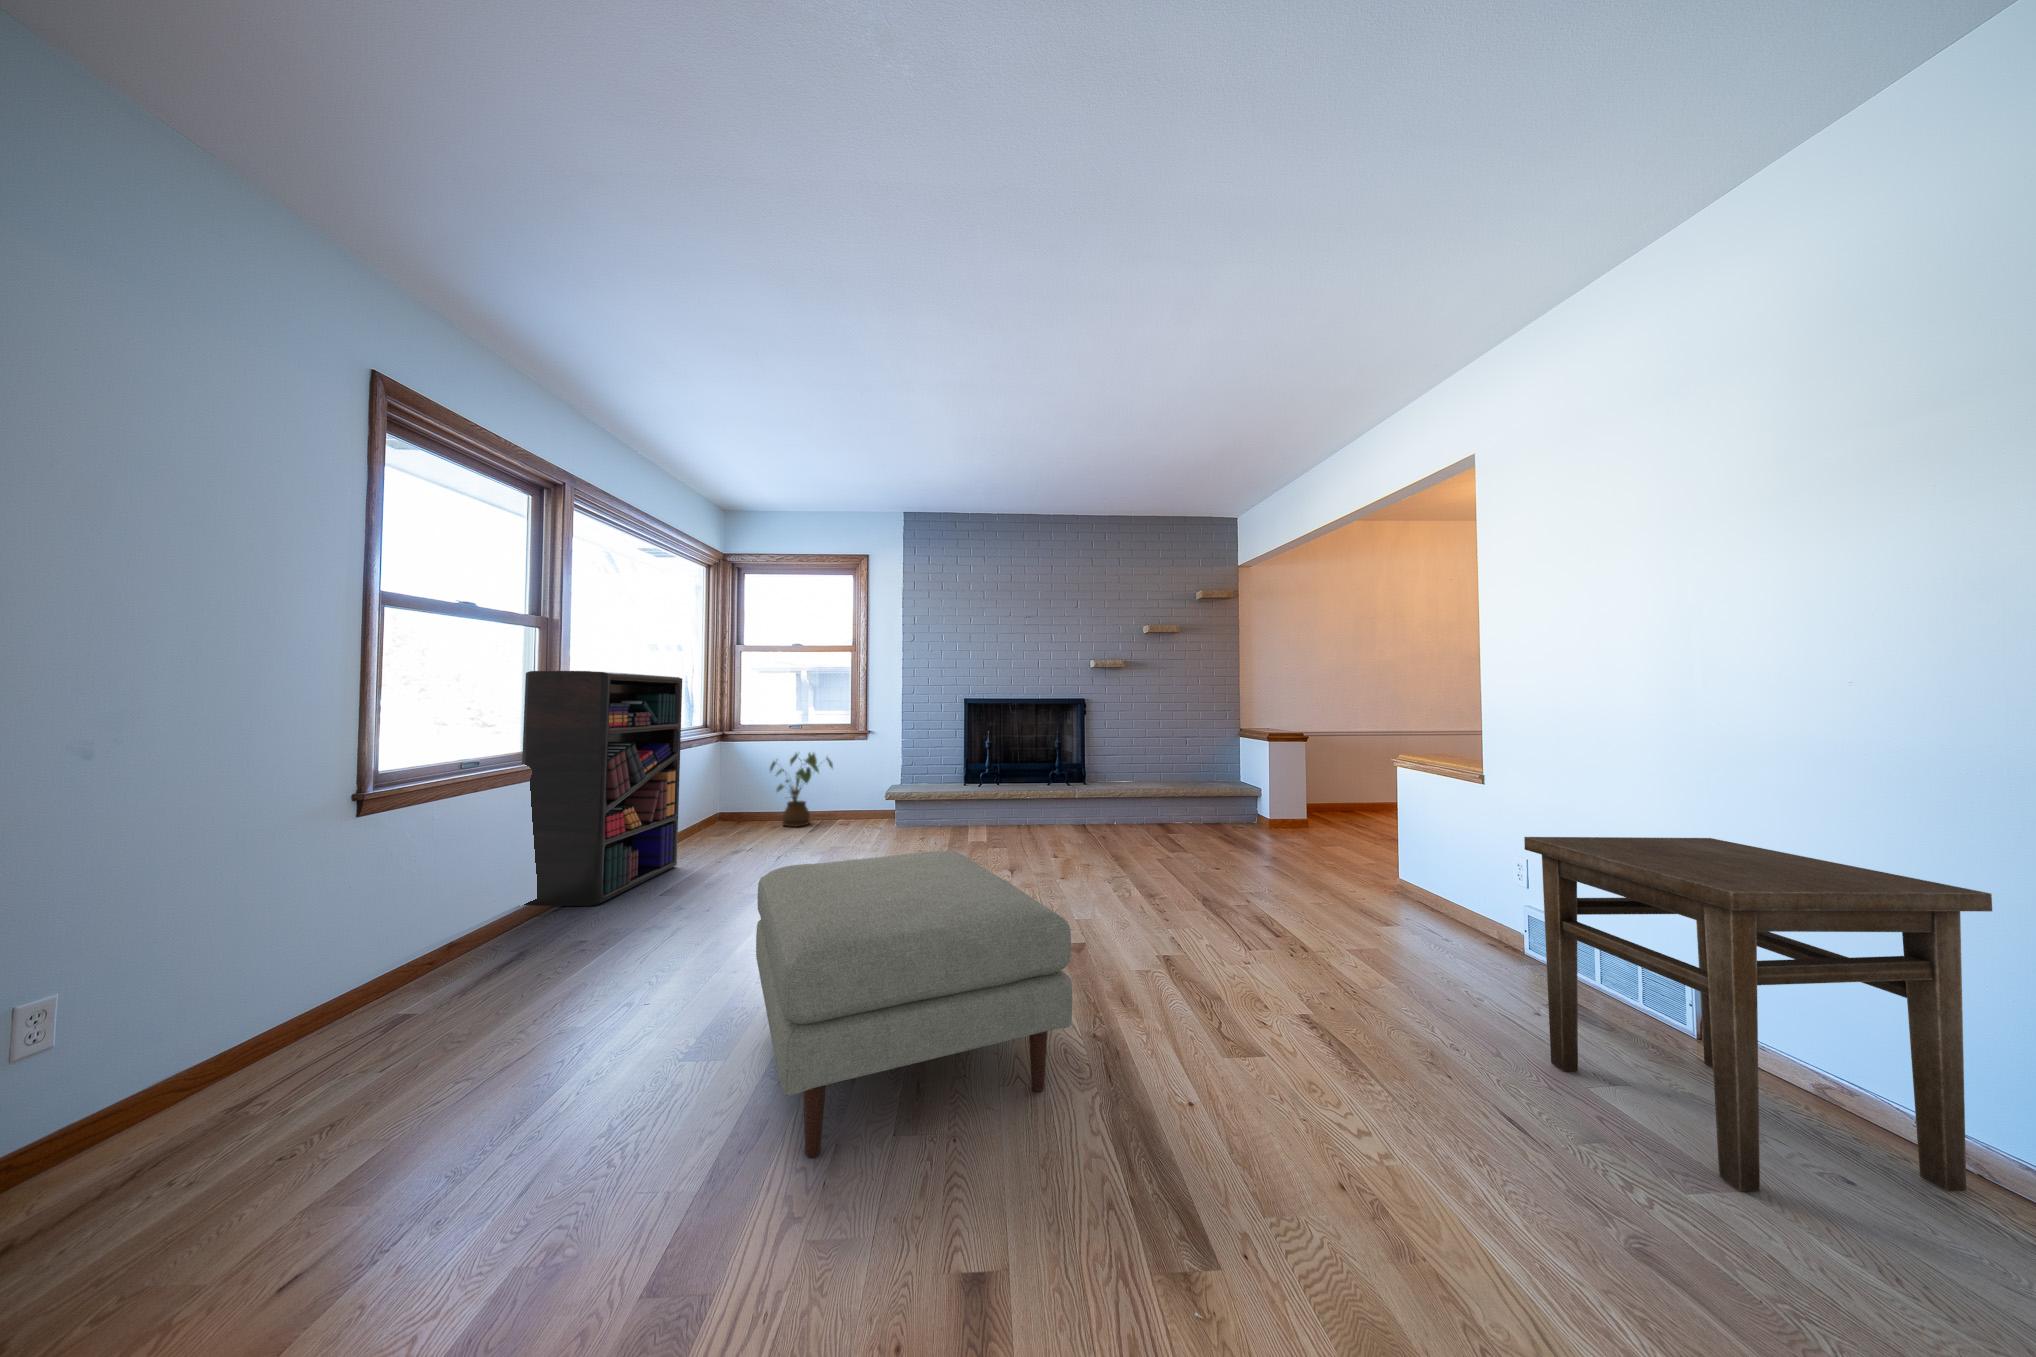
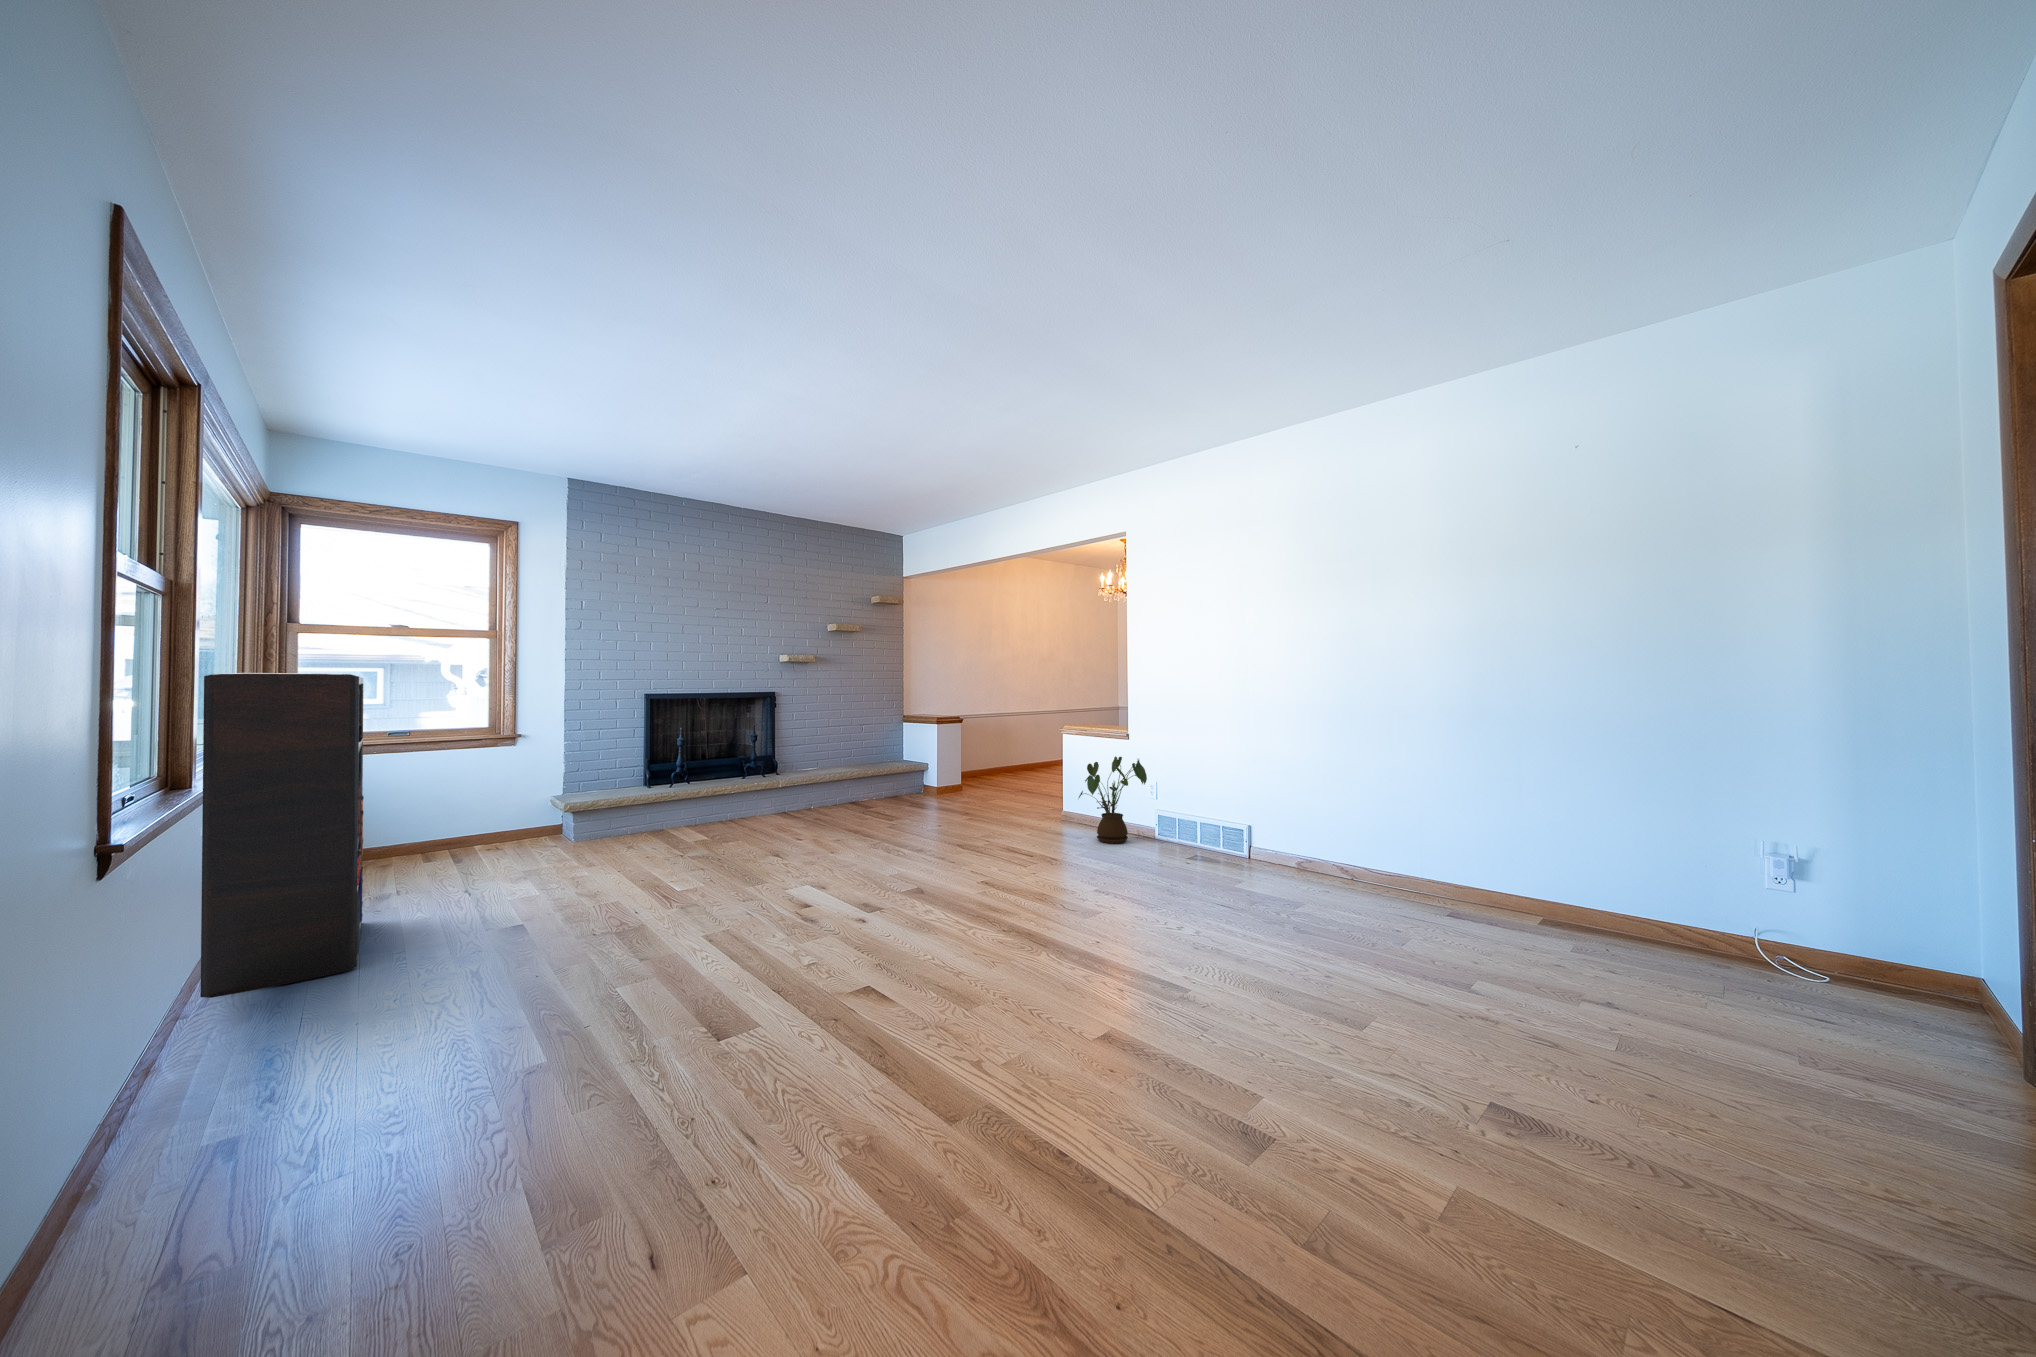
house plant: present [770,753,833,827] -> present [1079,756,1147,844]
side table: present [1524,837,1992,1191] -> none [1190,758,1329,893]
ottoman: present [756,851,1072,1157] -> none [764,820,1036,1000]

